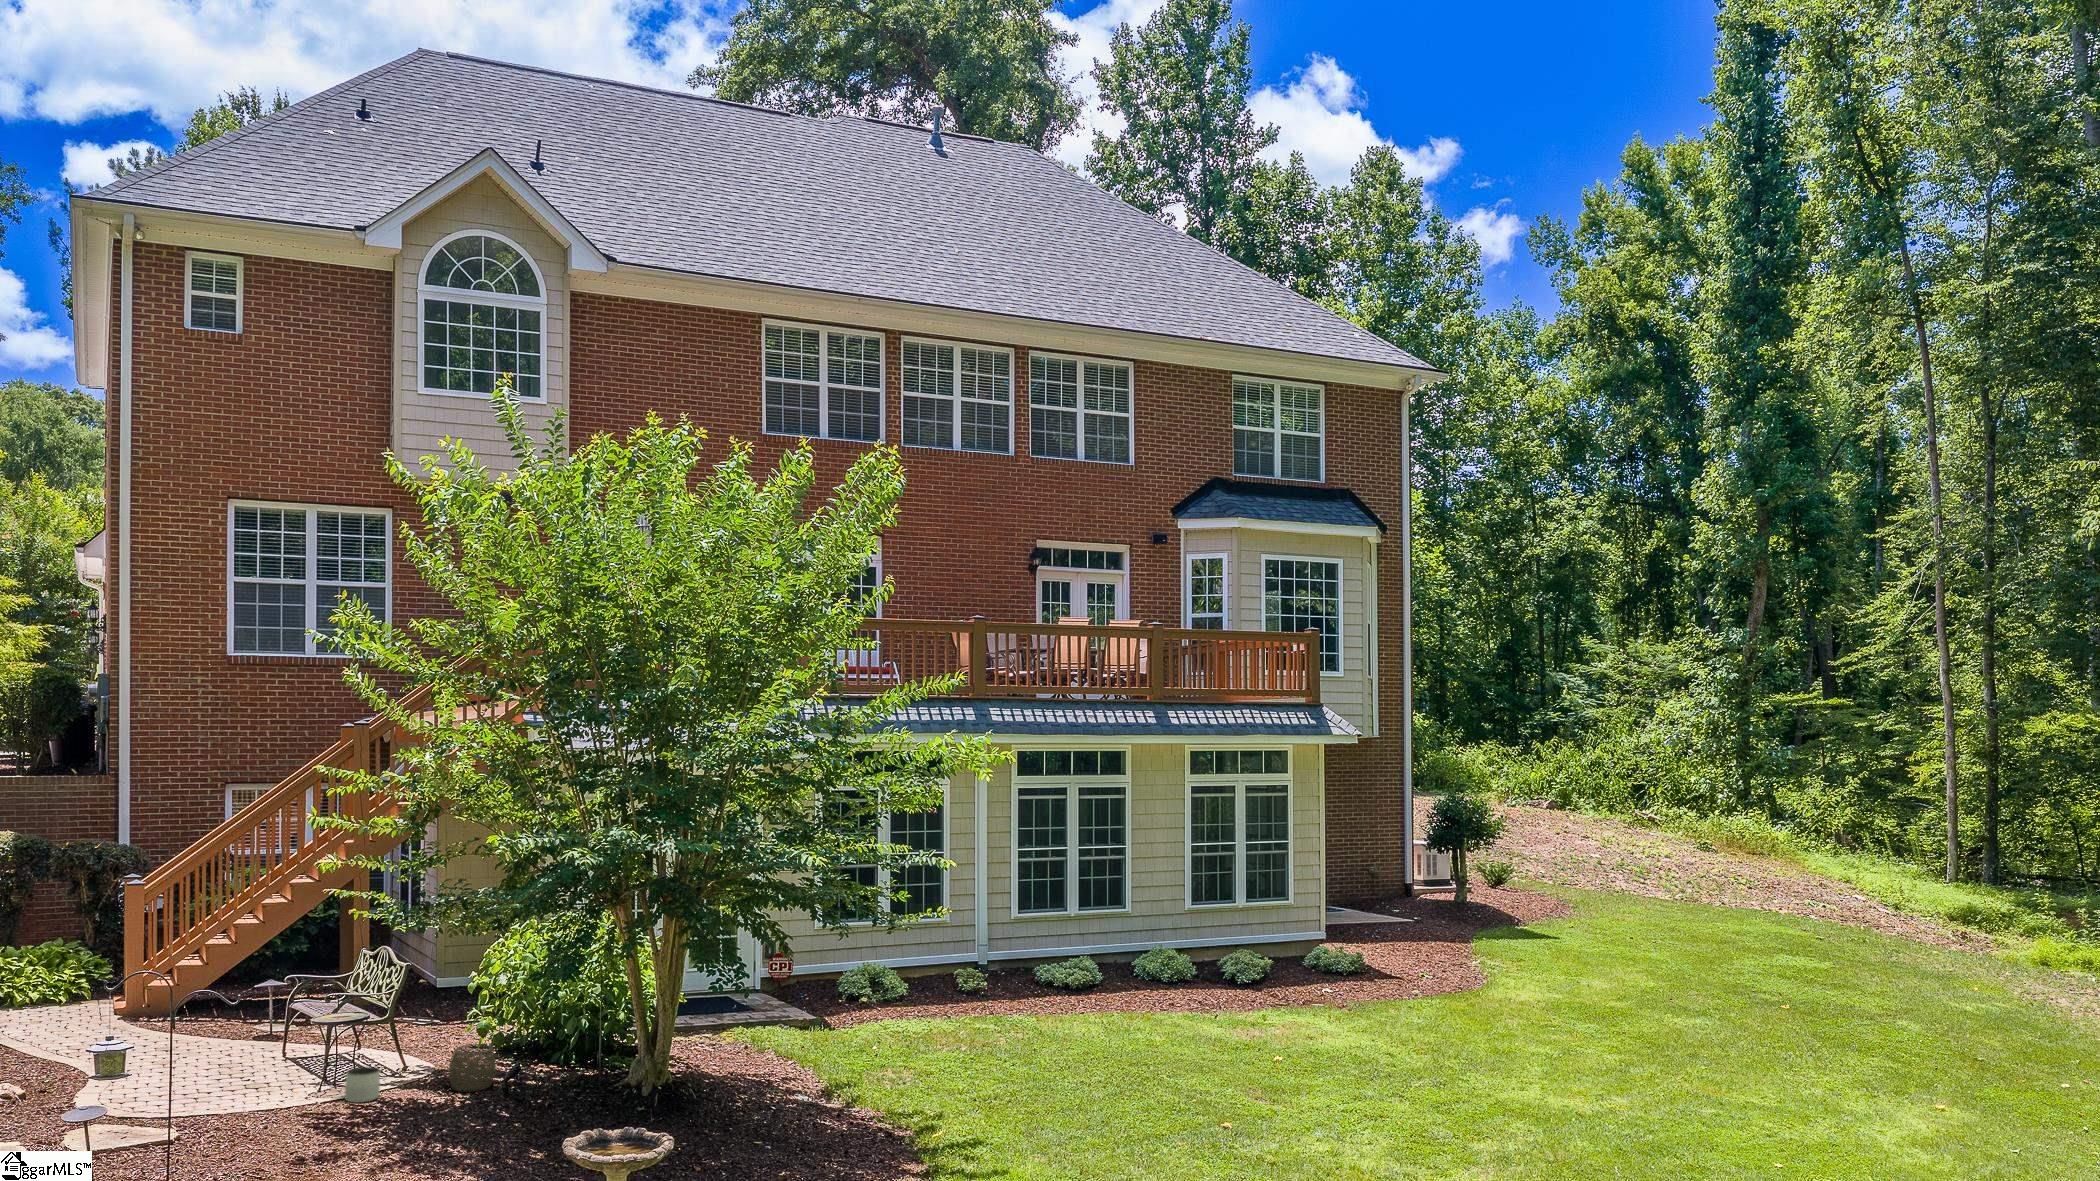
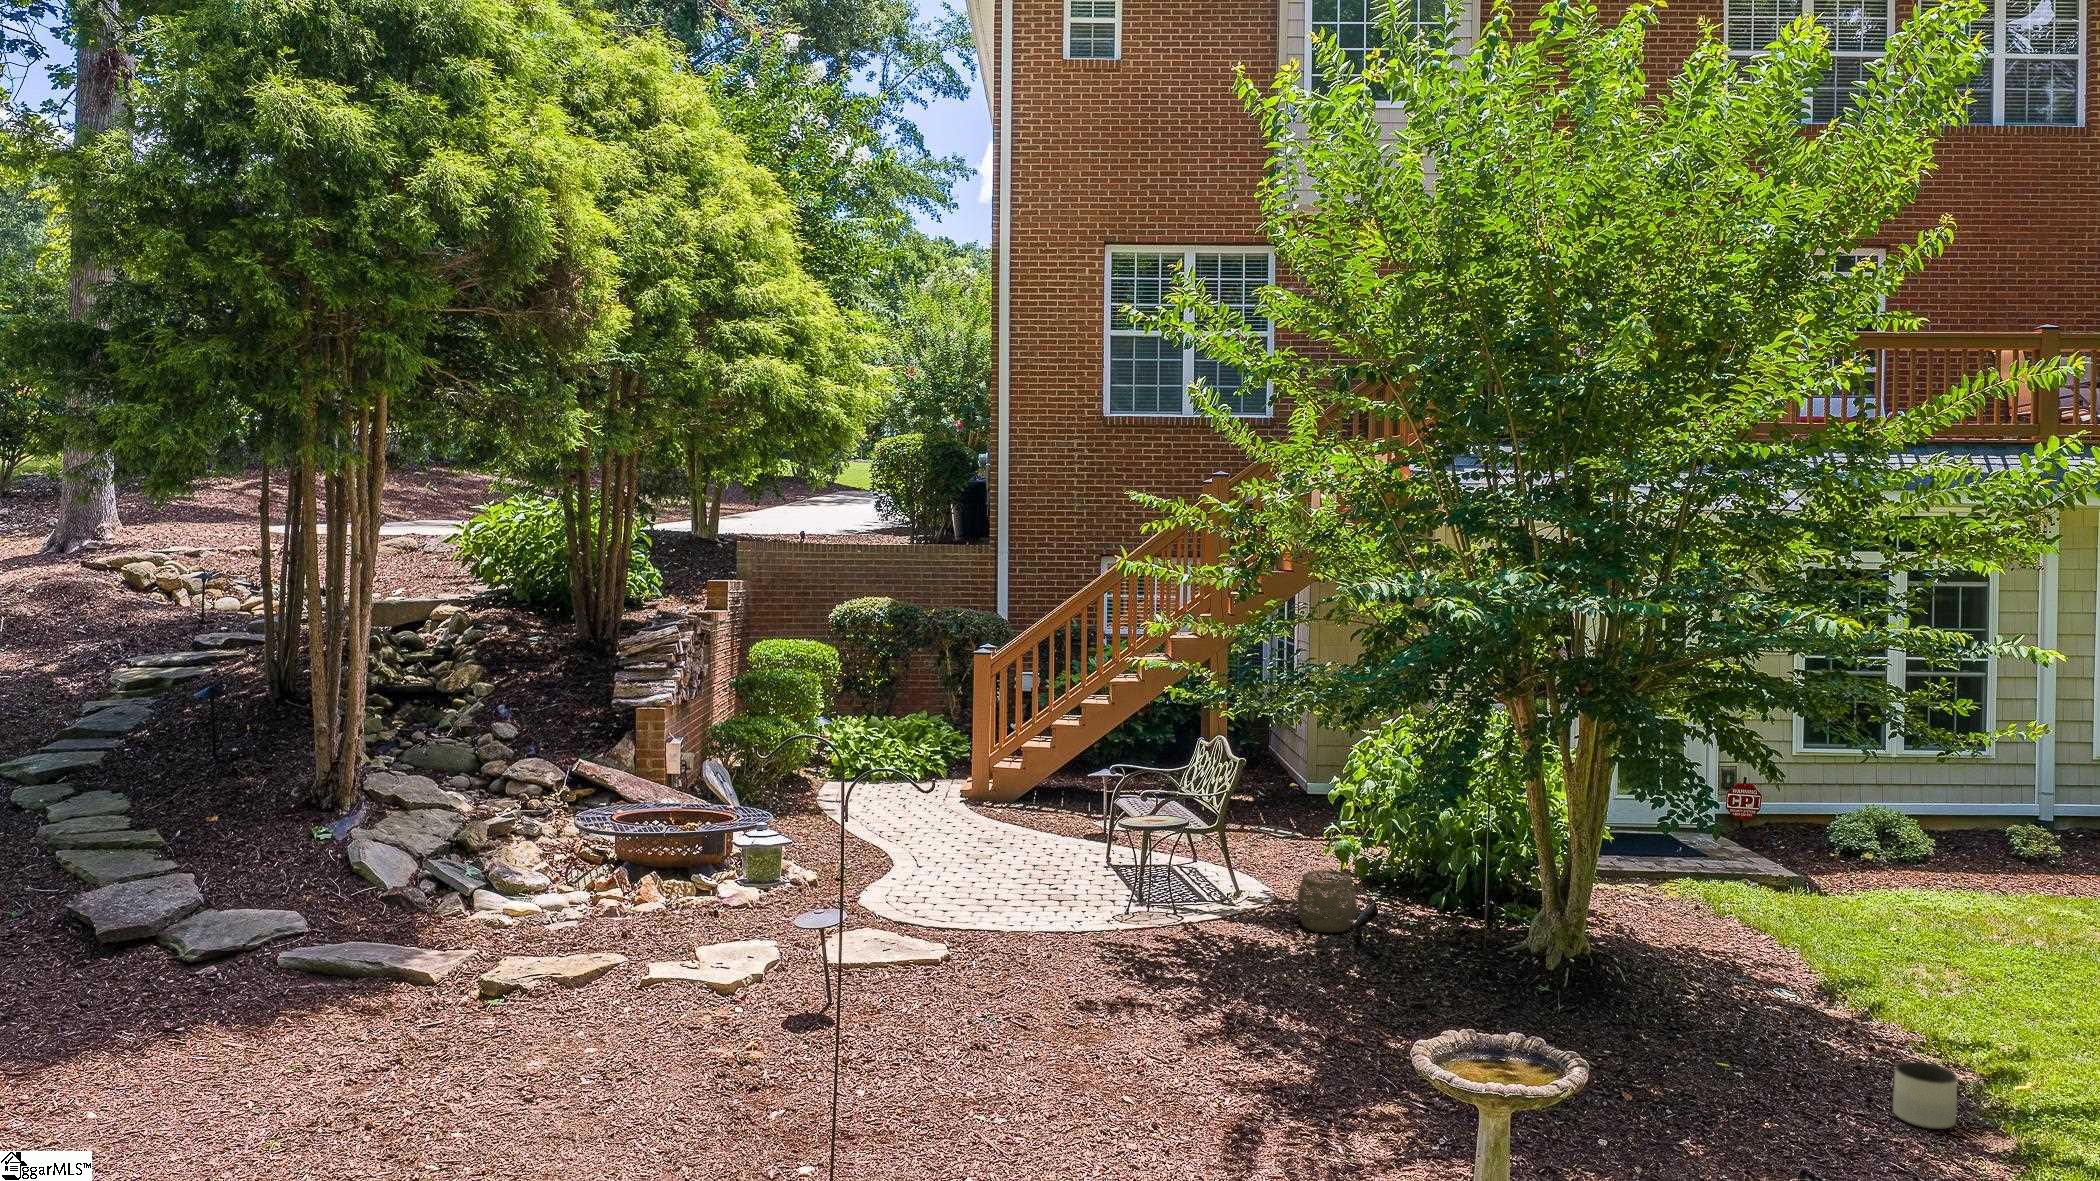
planter: present [345,1067,380,1103] -> present [1893,1062,1957,1129]

